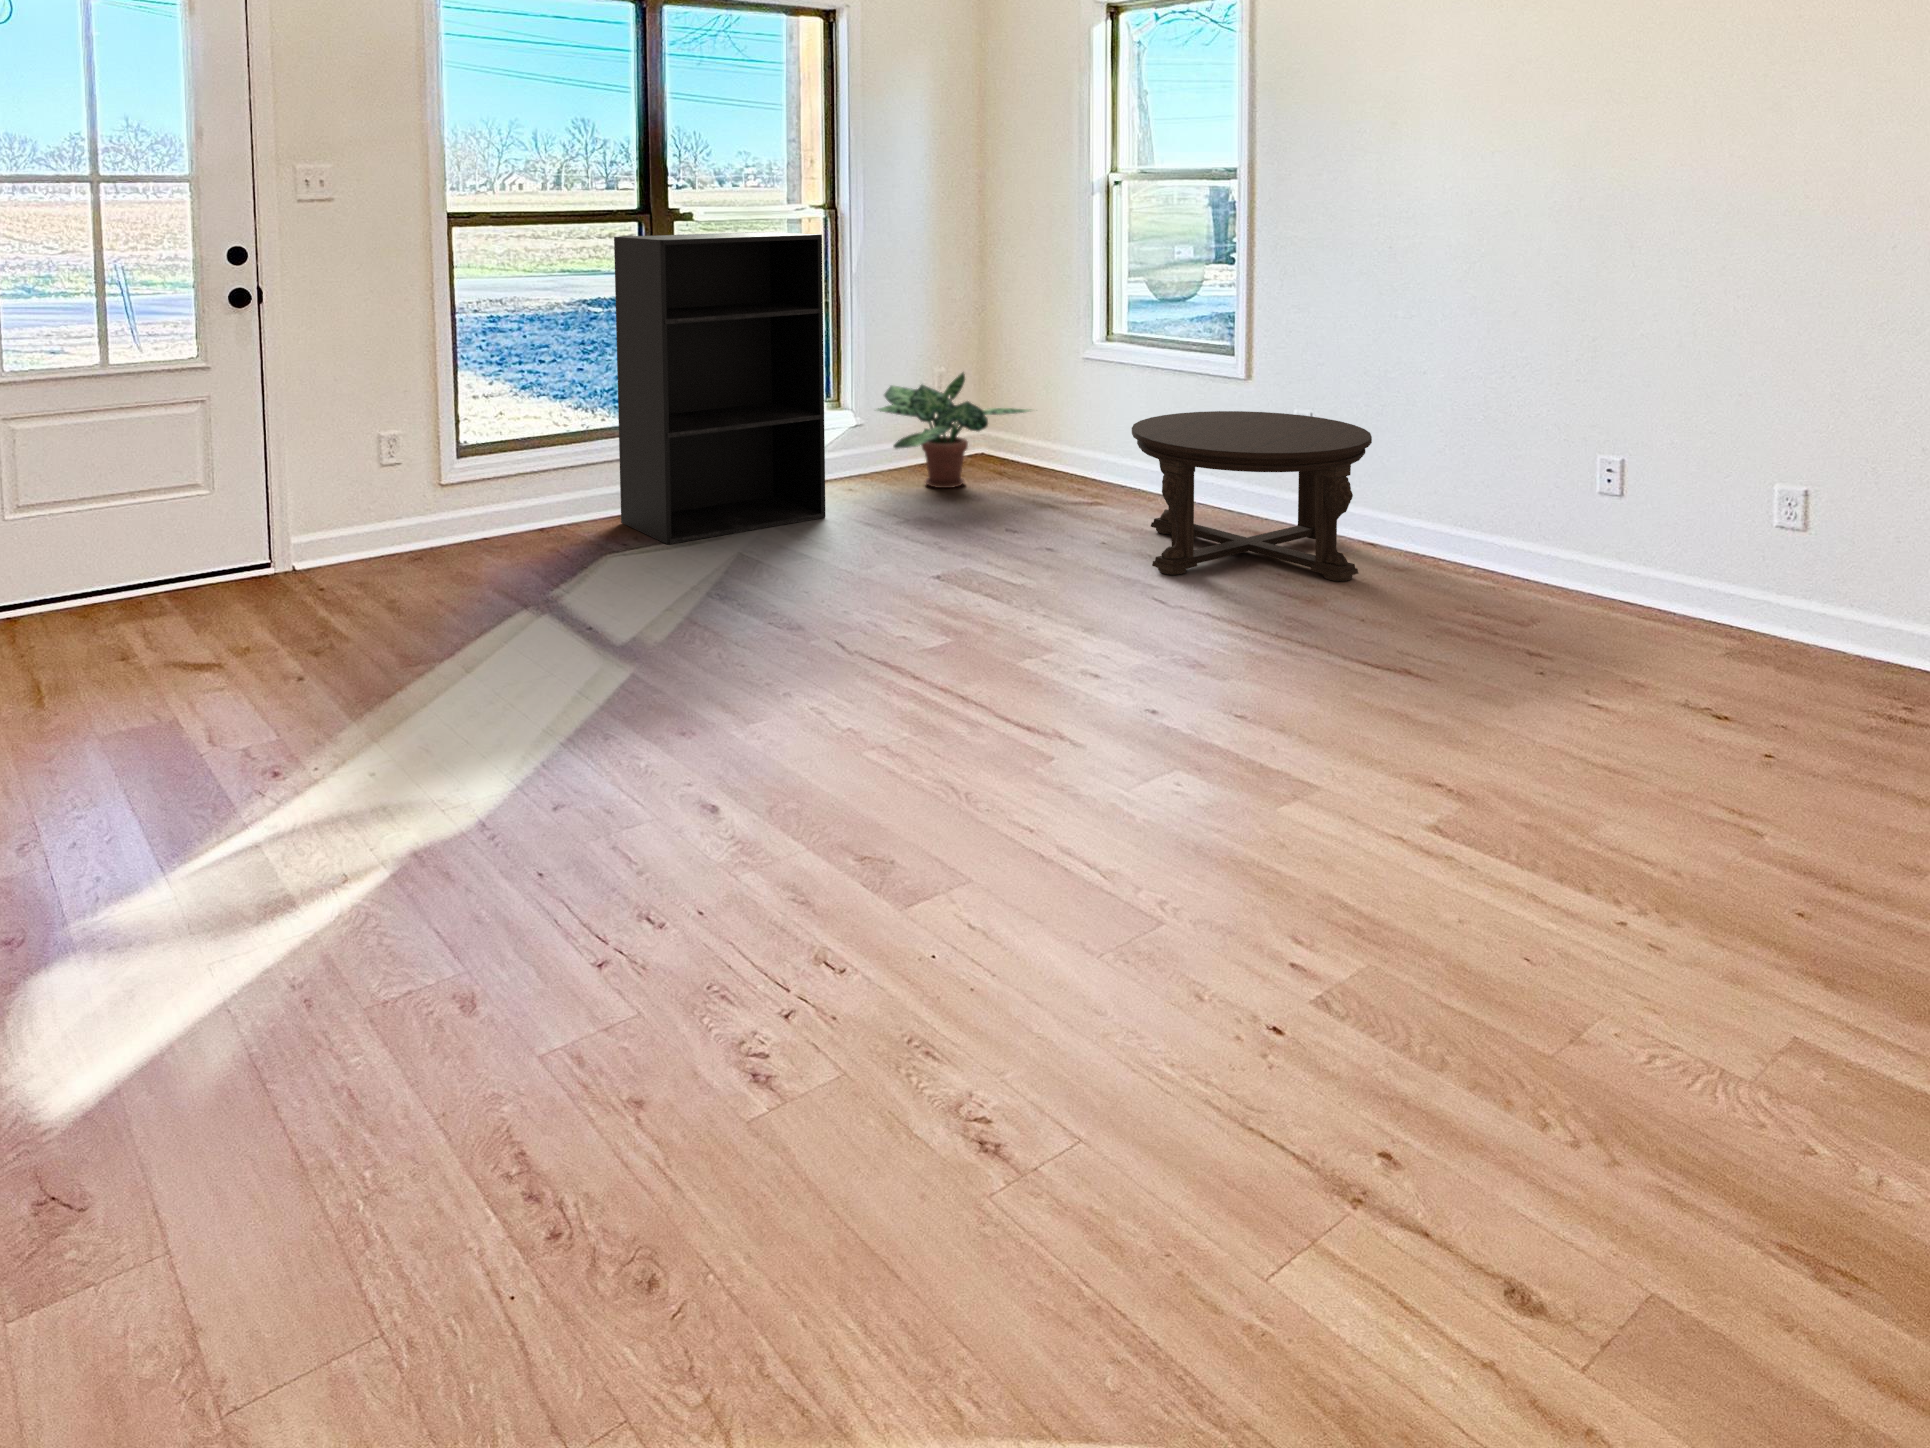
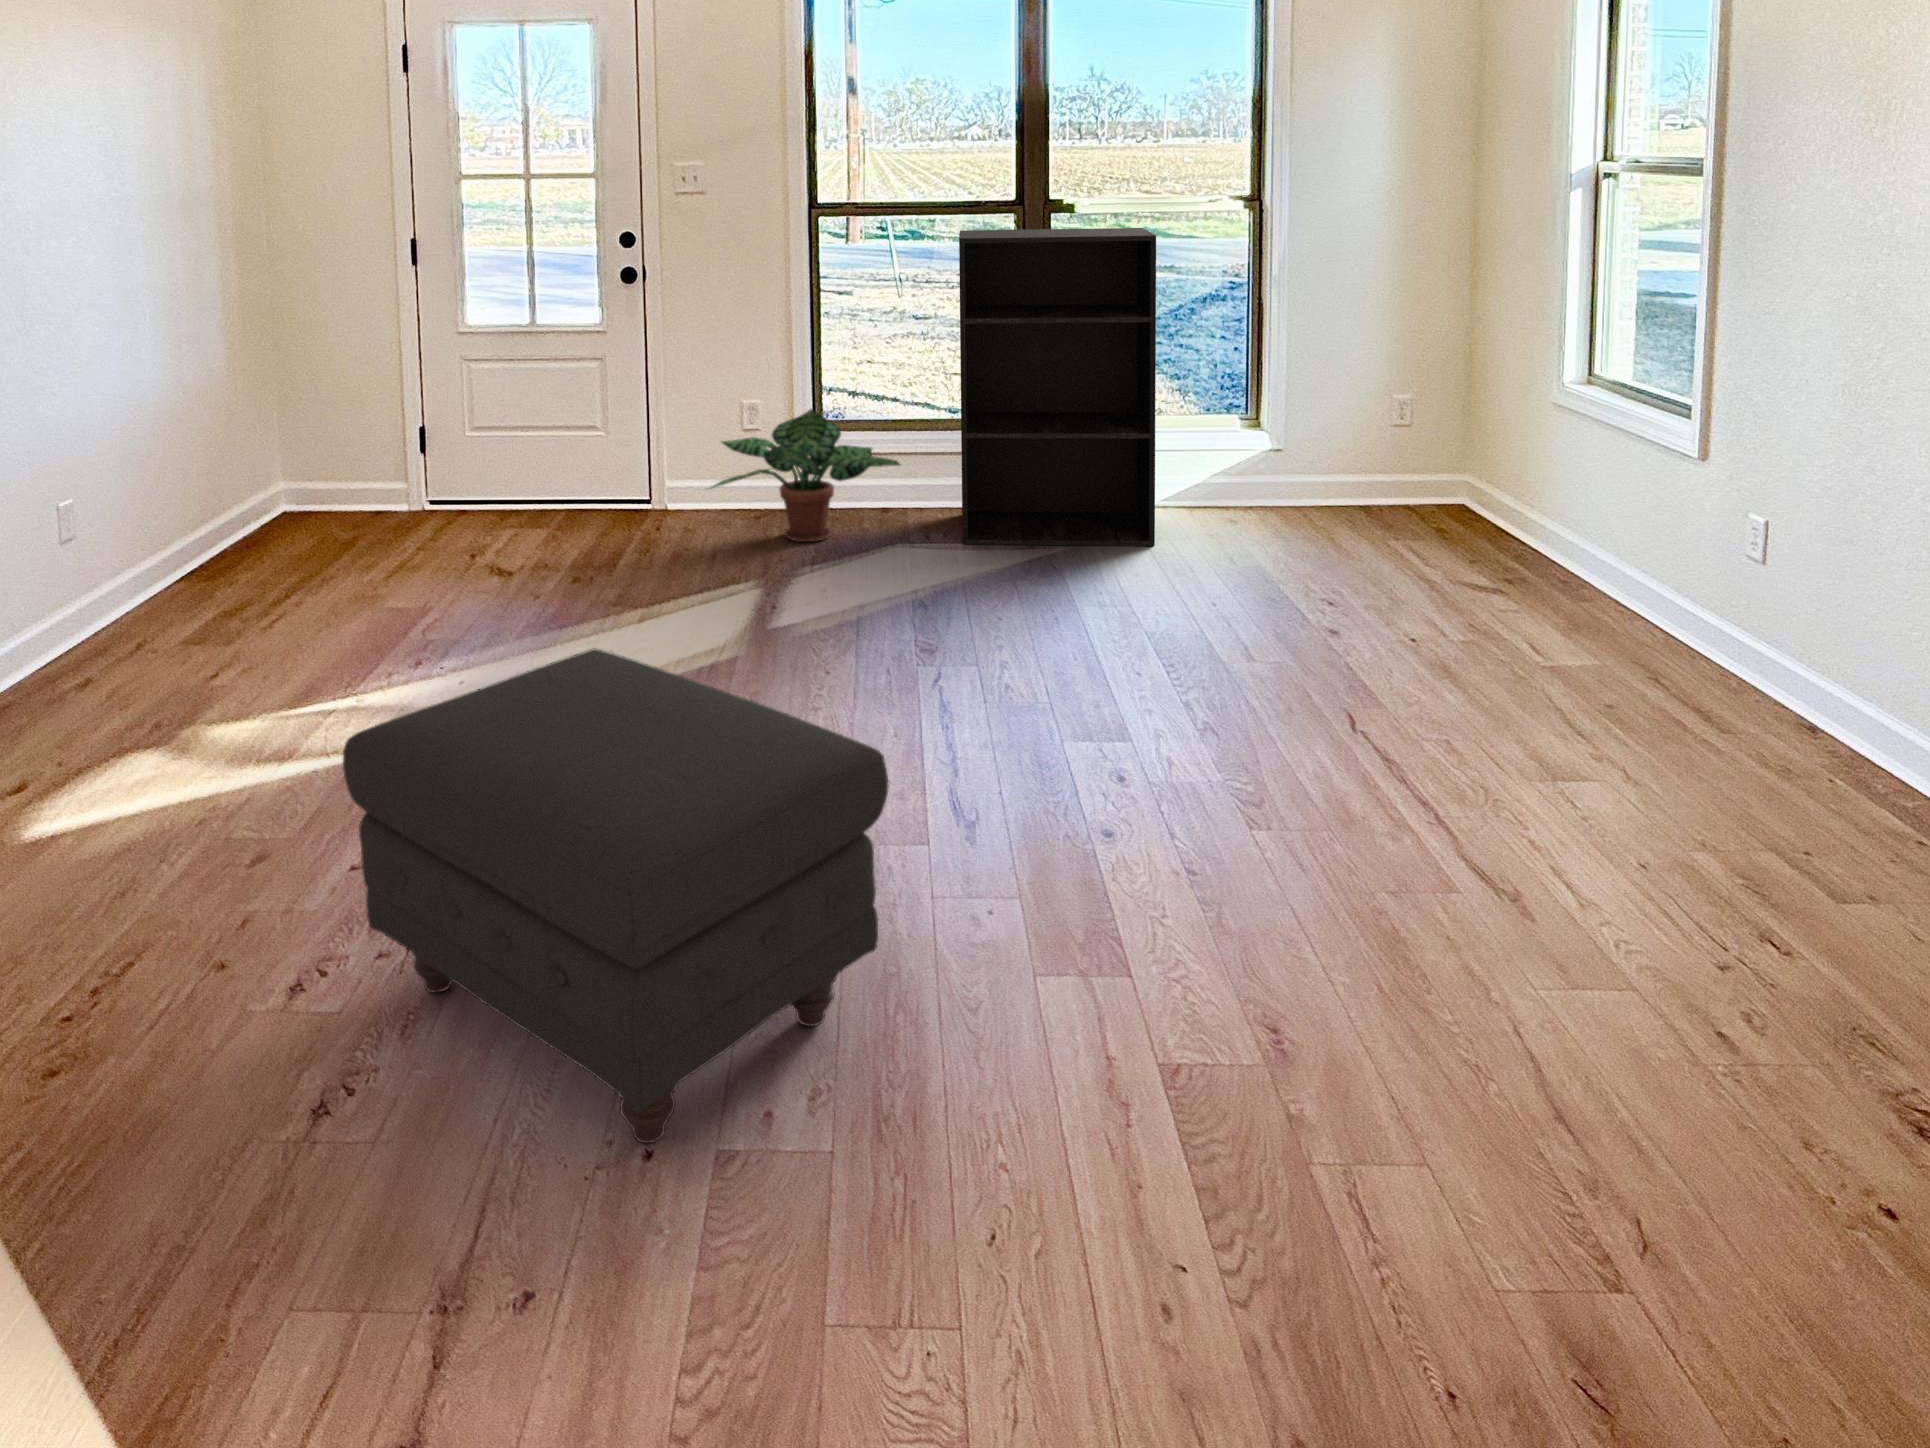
potted plant: present [878,373,1030,488] -> present [711,409,900,542]
coffee table: present [1132,411,1372,581] -> none [1406,495,1788,779]
ottoman: none [818,608,1305,972] -> present [343,649,888,1143]

